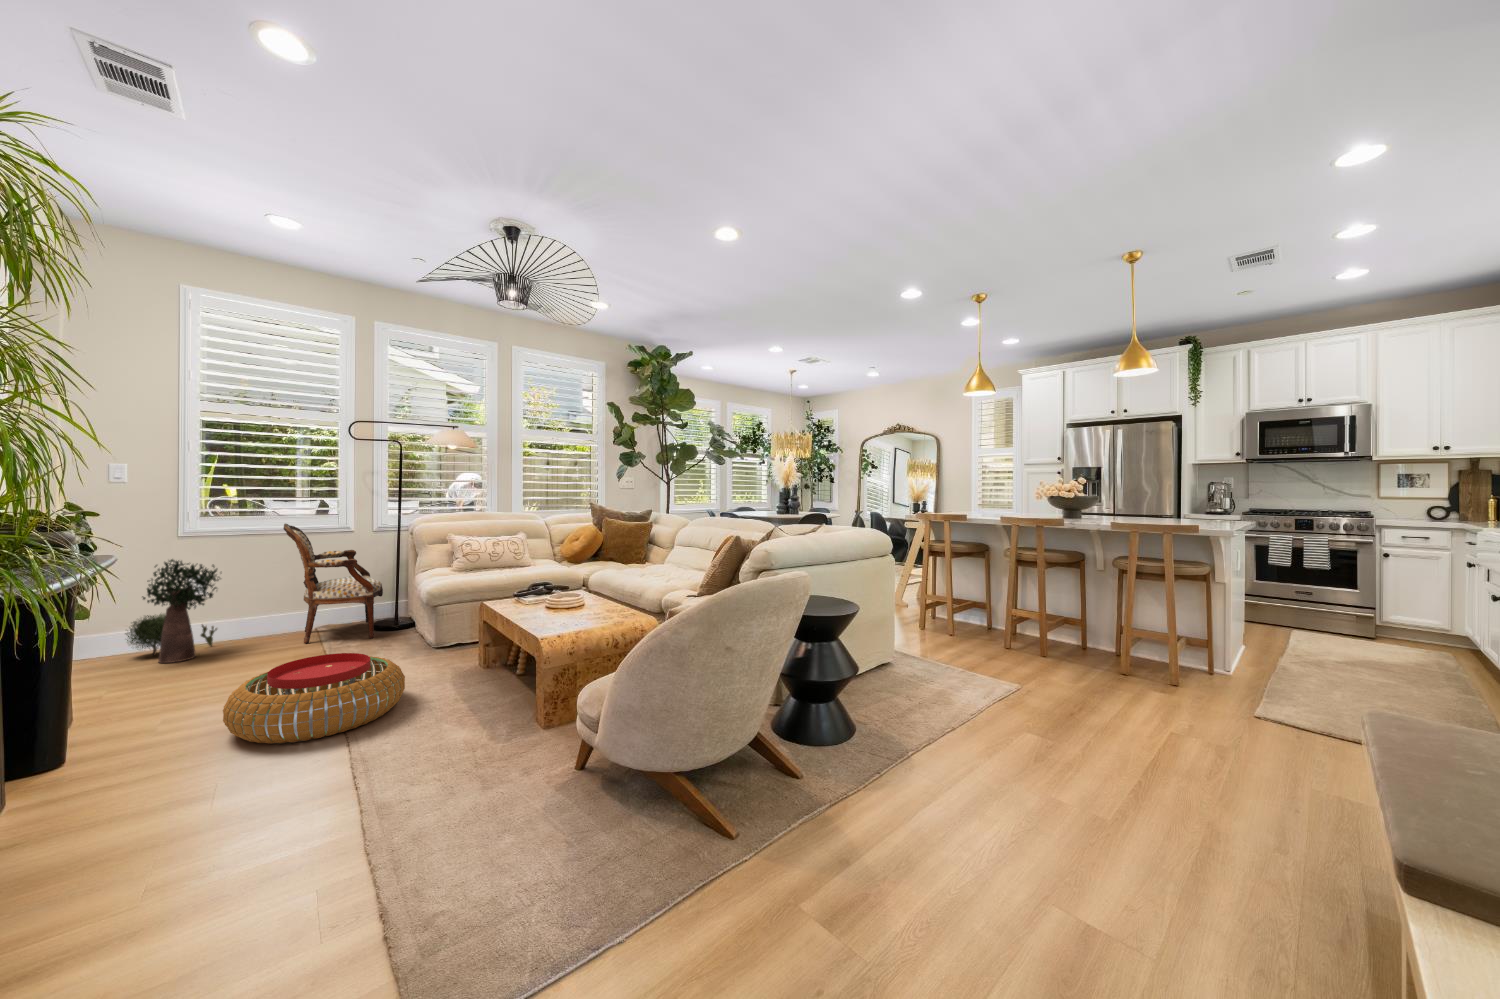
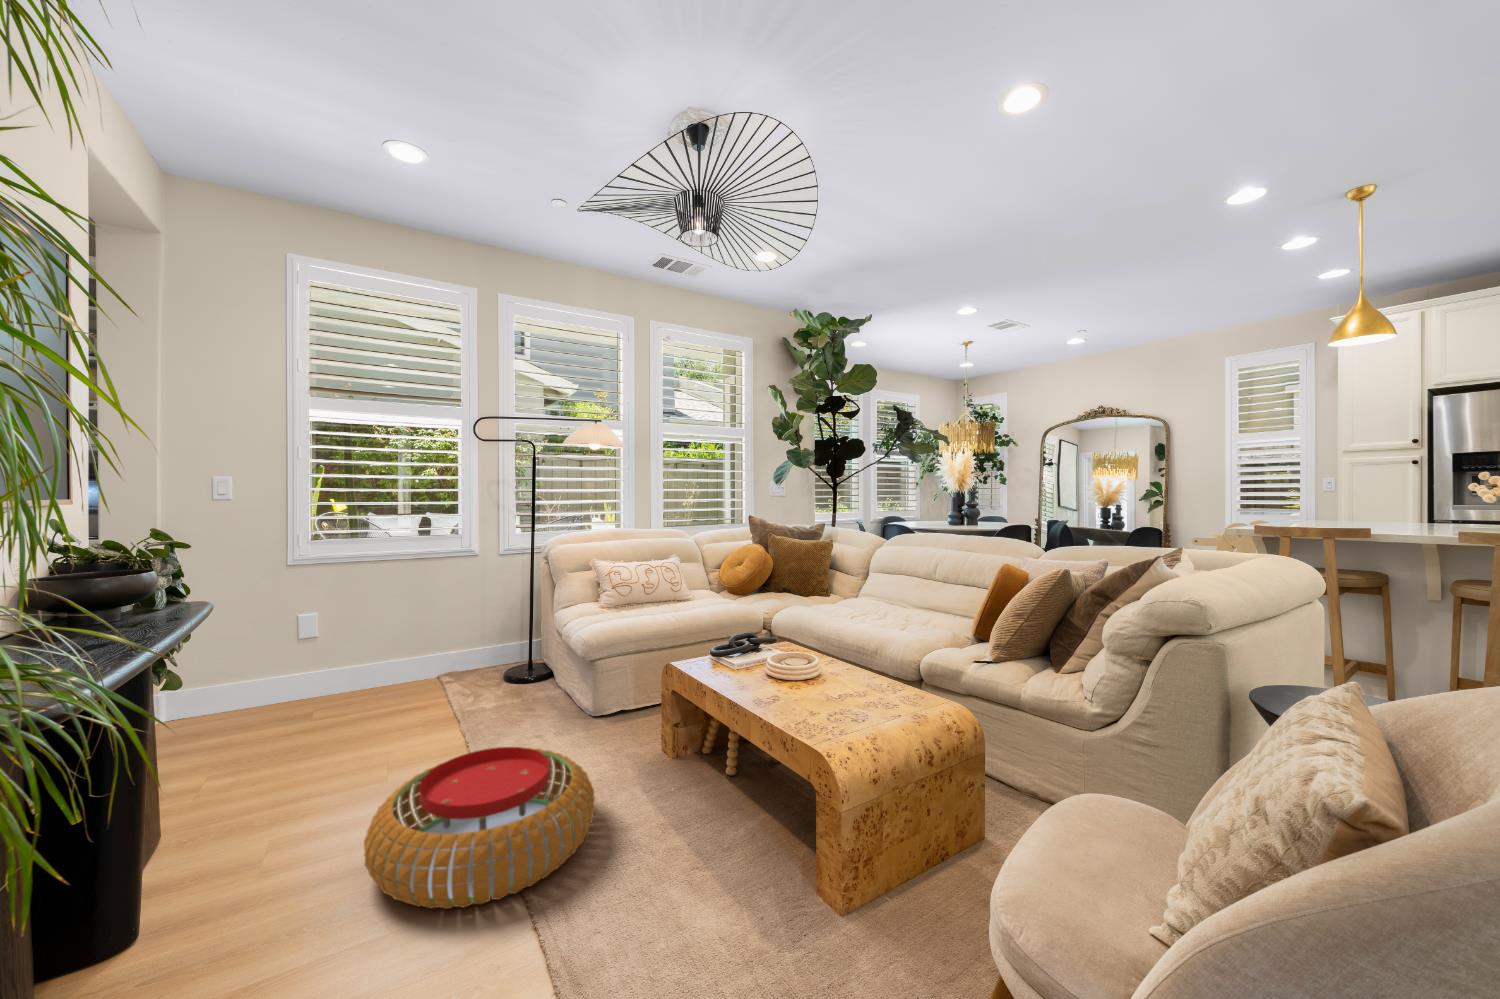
armchair: present [283,524,383,643] -> none [400,548,513,702]
potted plant: present [125,559,220,663] -> none [224,595,333,731]

